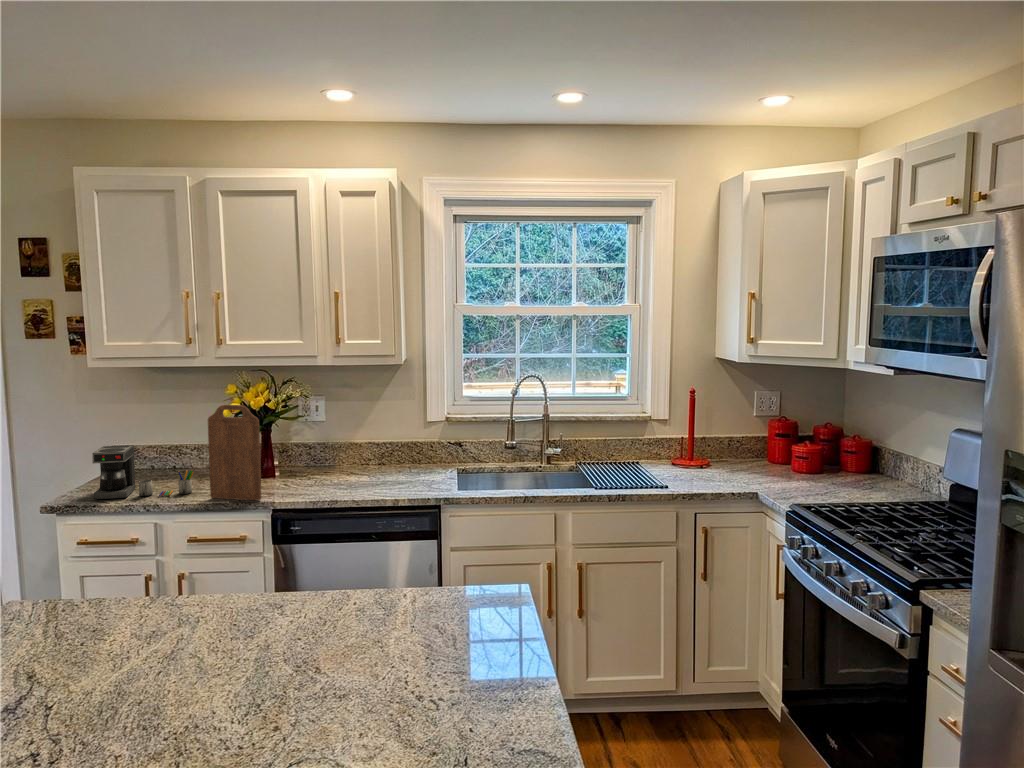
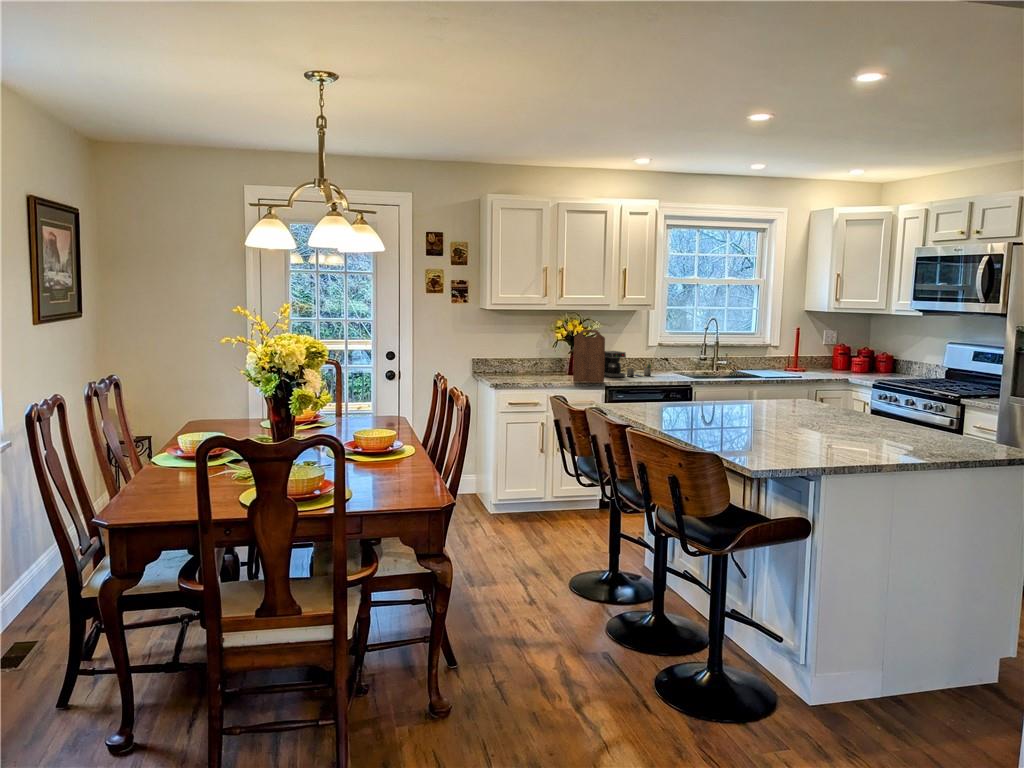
coffee maker: present [92,445,195,499] -> present [604,351,652,377]

